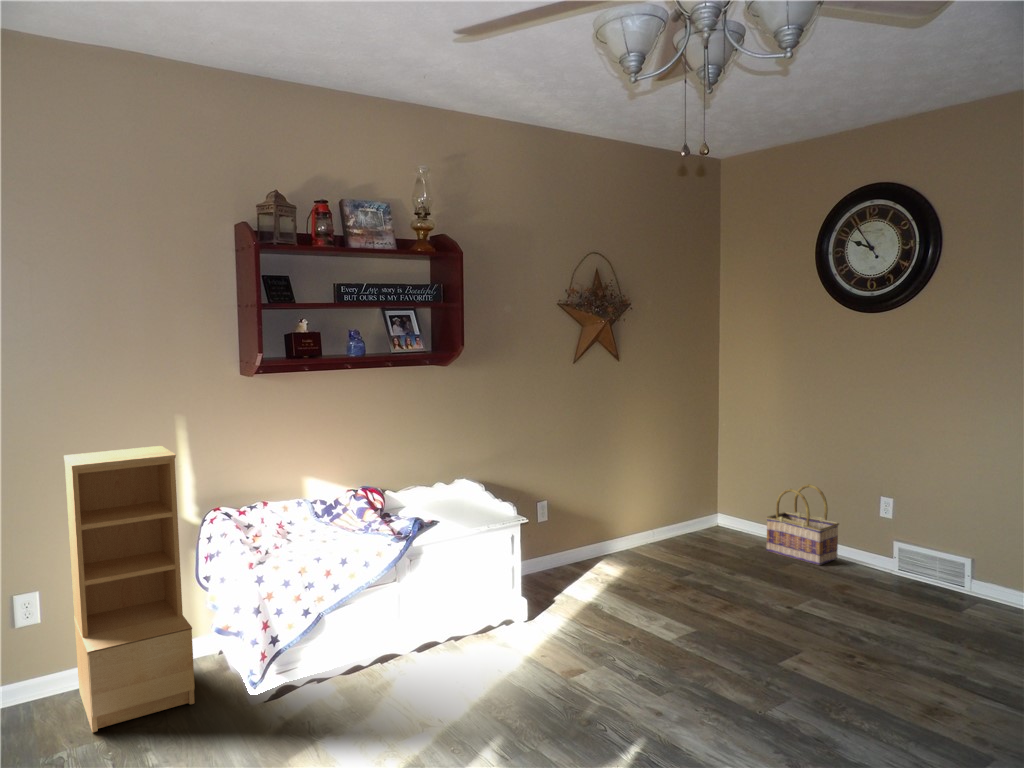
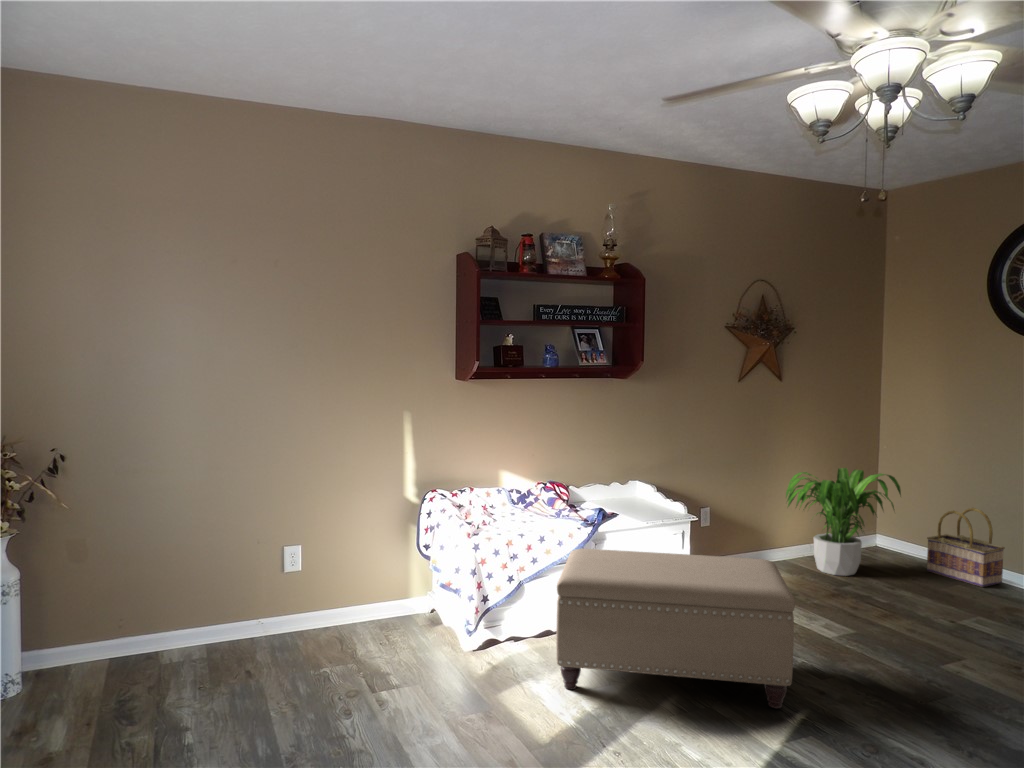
bookshelf: present [64,446,195,732] -> none [325,435,420,659]
potted plant: none [626,449,741,563] -> present [786,468,901,576]
ottoman: none [352,567,626,744] -> present [556,549,795,709]

